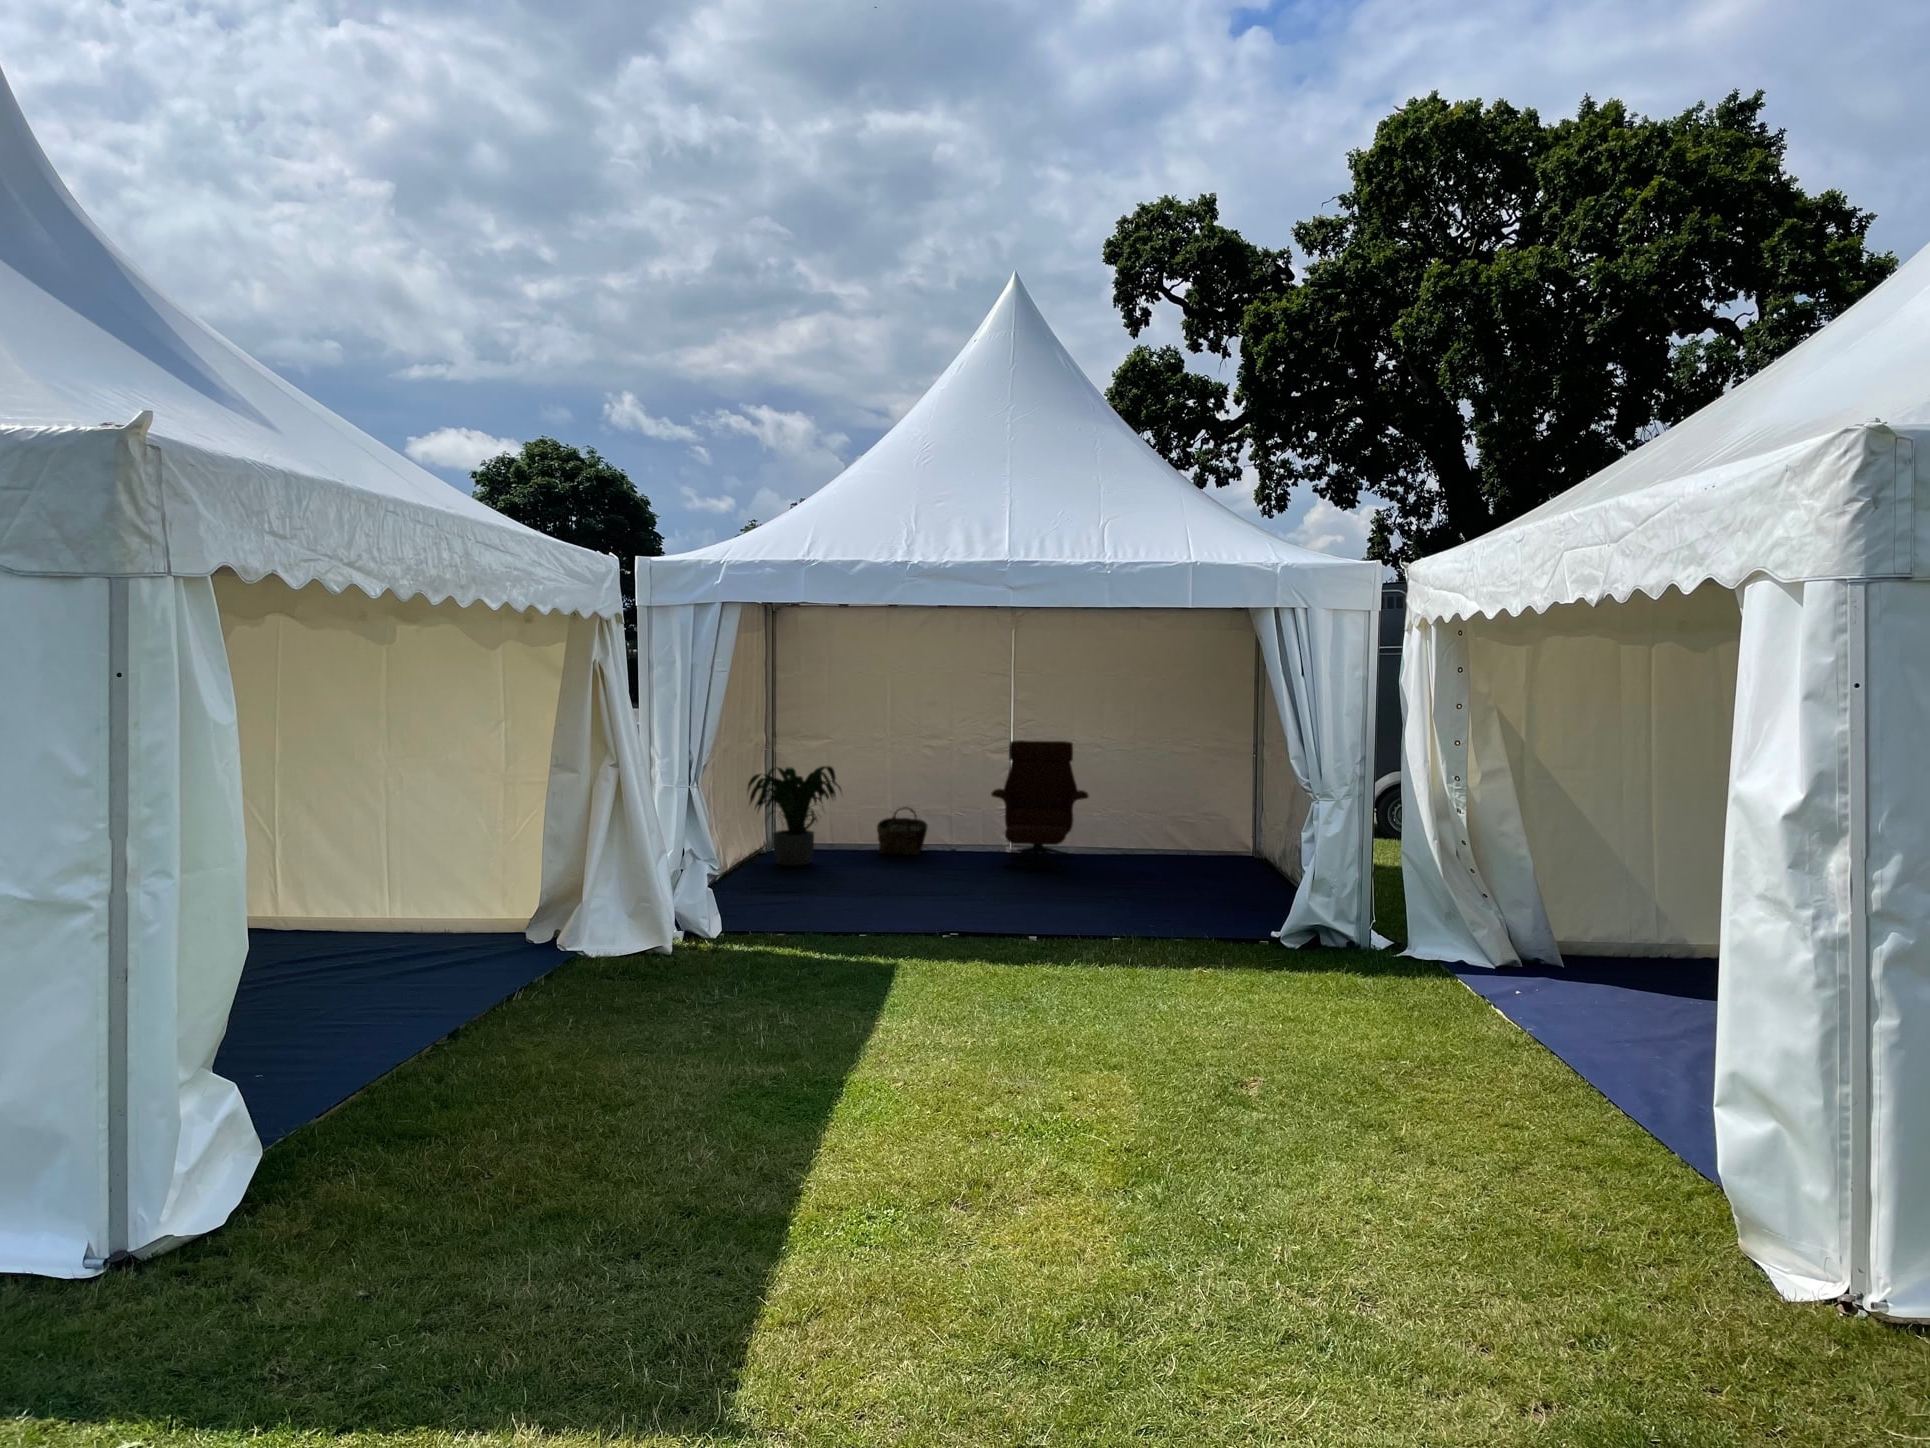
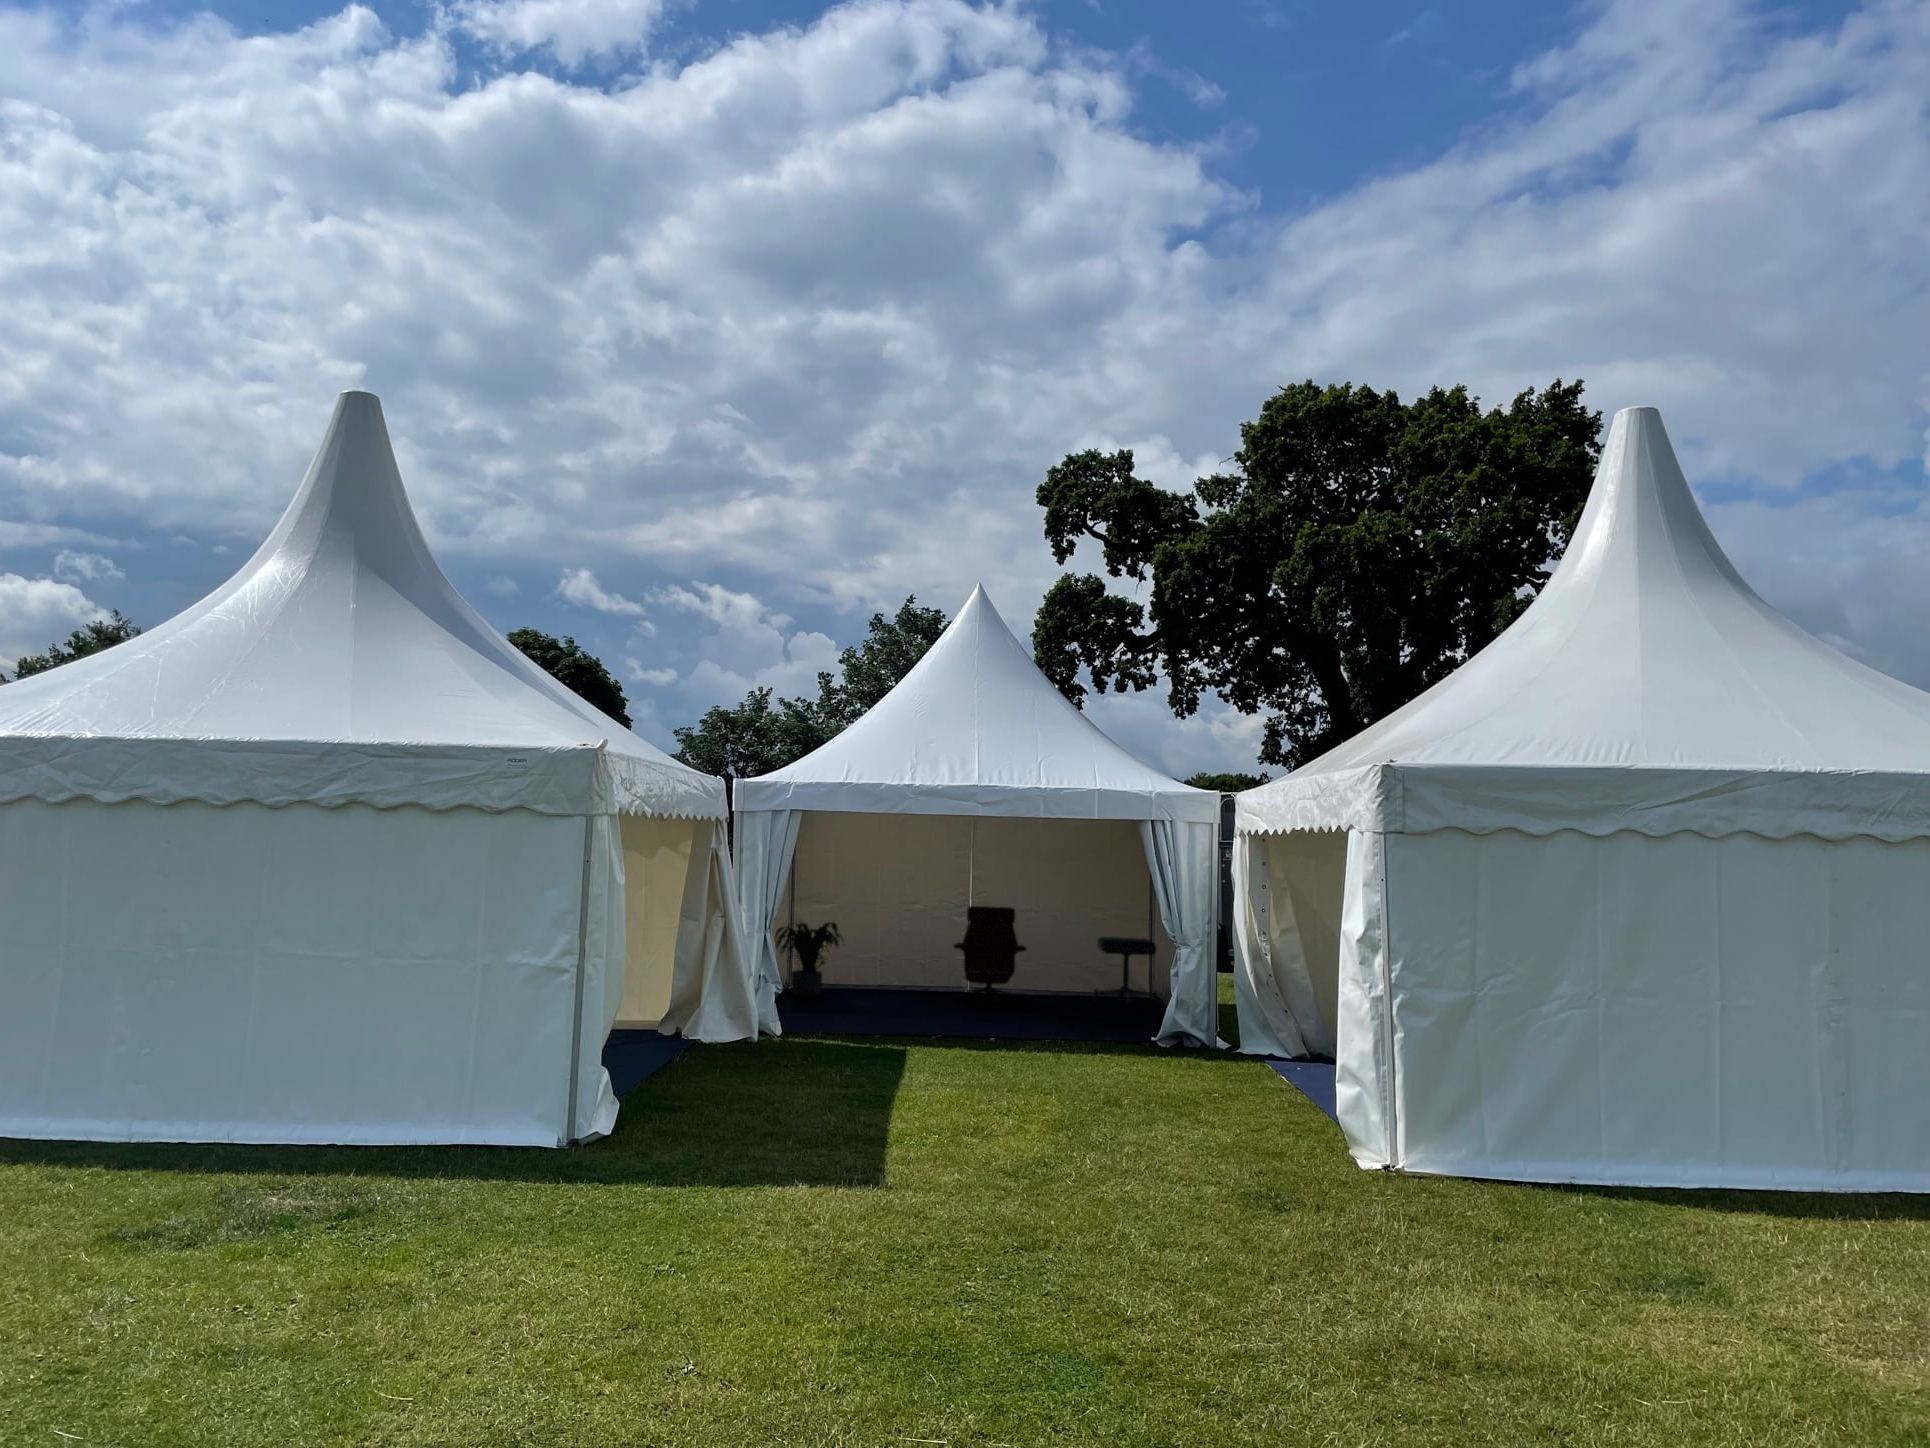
stool: none [1173,778,1270,878] -> present [1090,937,1161,1011]
woven basket: present [877,807,928,855] -> none [866,956,904,992]

